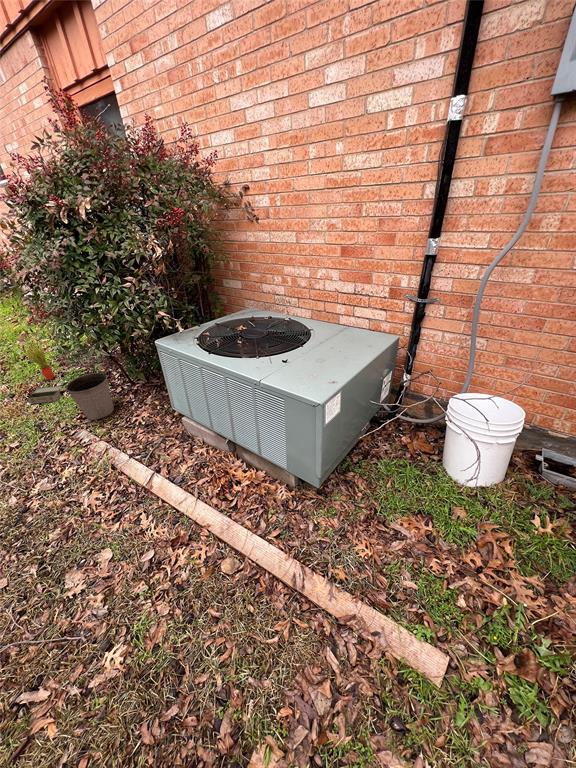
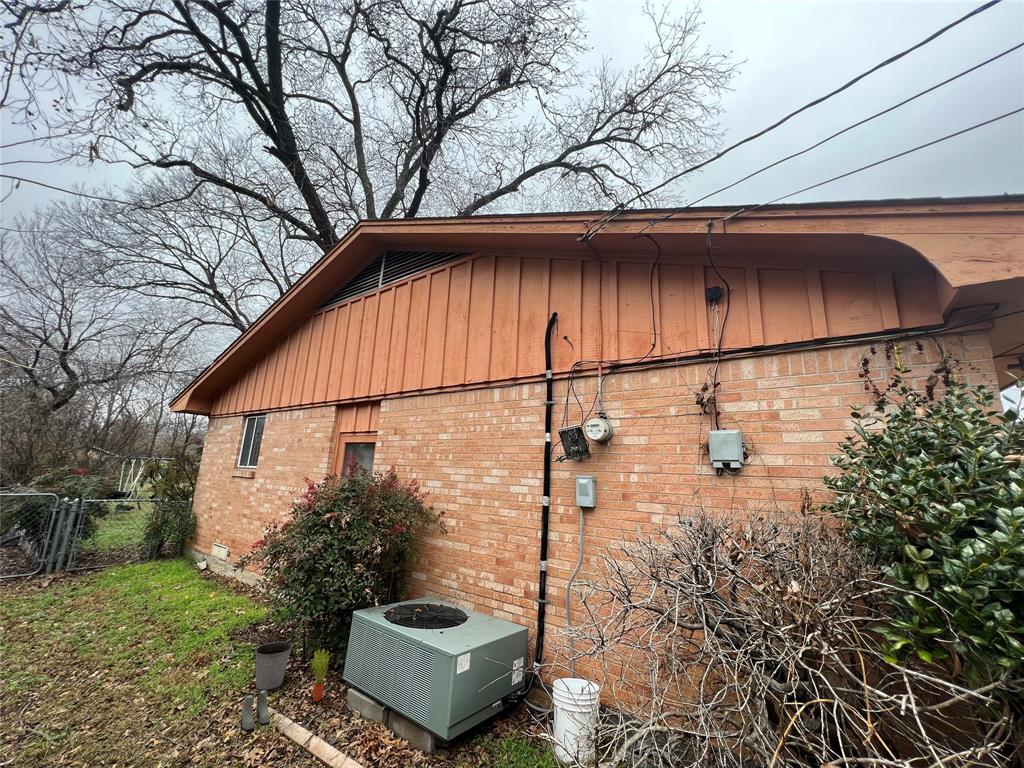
potted plant: present [24,344,53,380] -> present [312,650,329,701]
toolbox: present [28,385,63,404] -> none [202,656,237,671]
boots: none [64,430,104,472] -> present [241,689,270,730]

